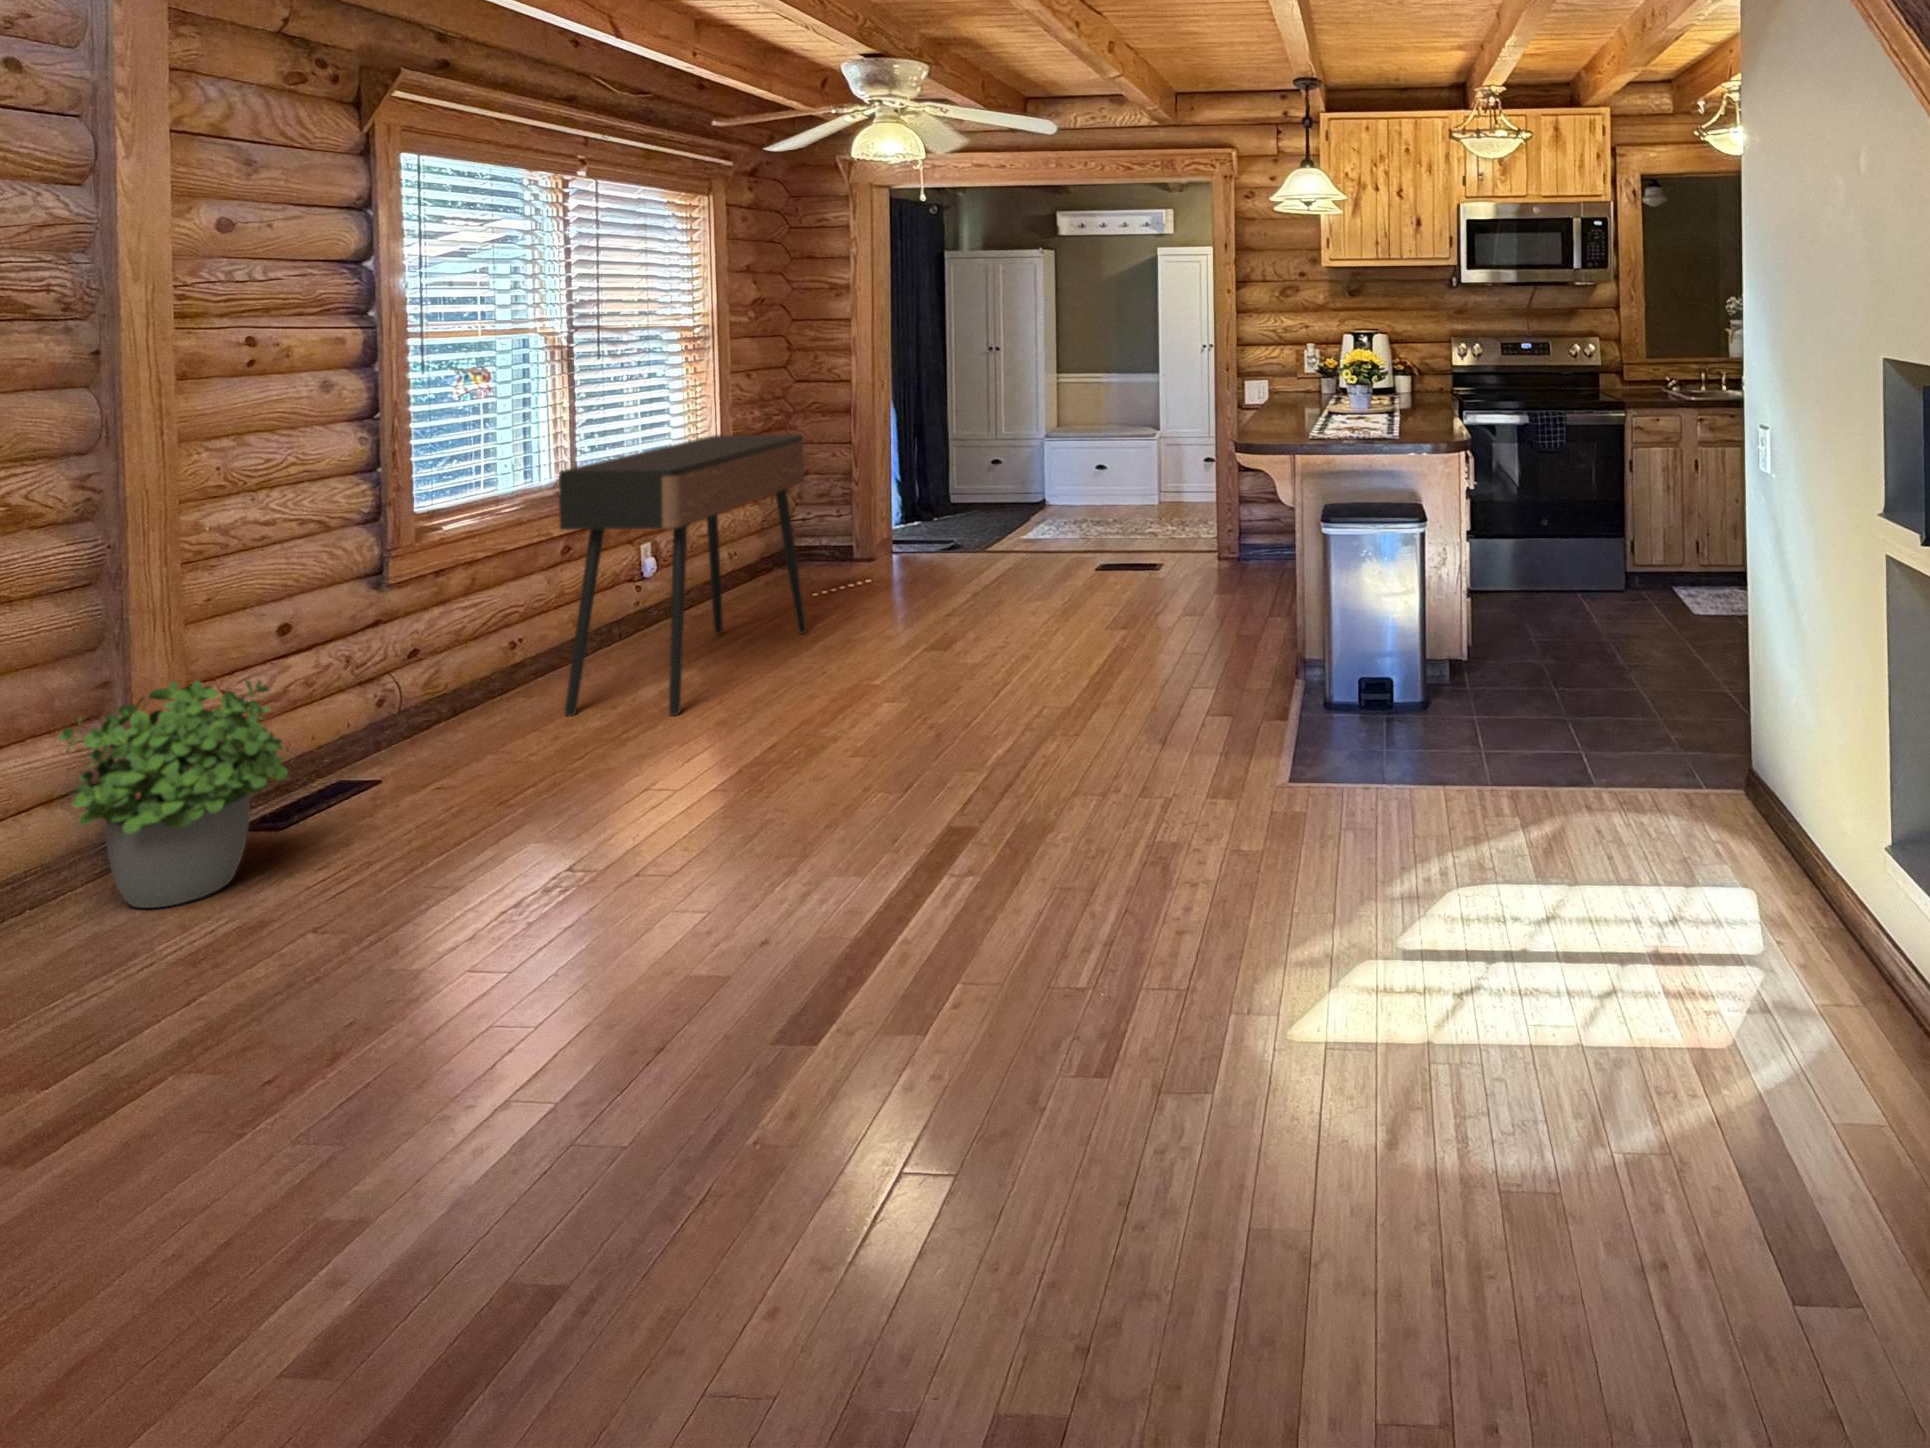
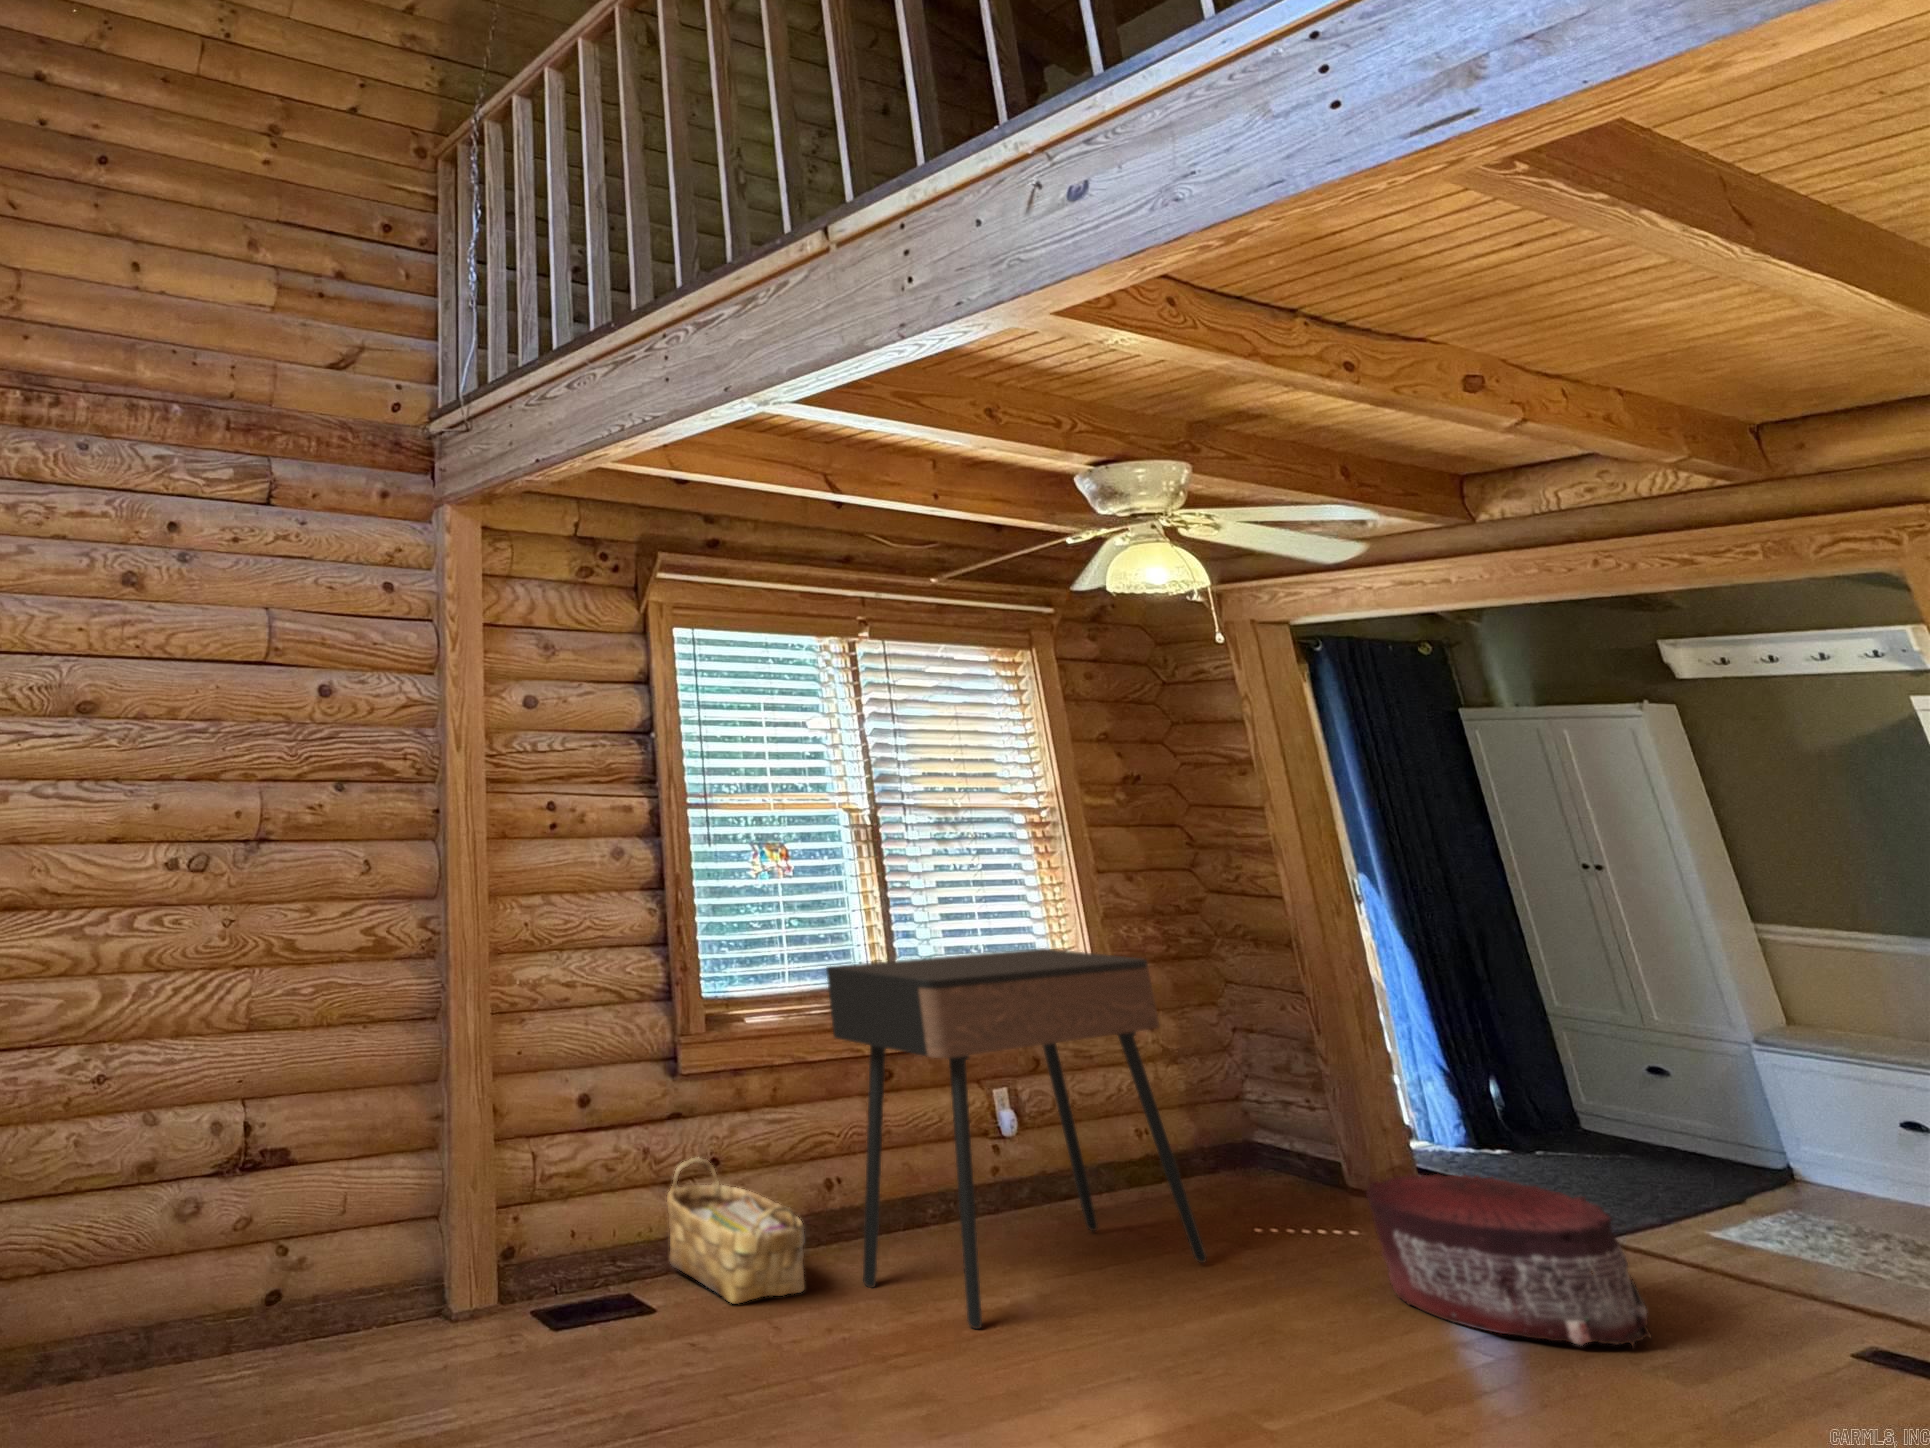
pouf: none [912,539,1048,625] -> present [1366,1174,1651,1346]
woven basket: none [368,657,524,763] -> present [667,1157,804,1304]
potted plant: present [59,680,288,908] -> none [382,1123,540,1366]

